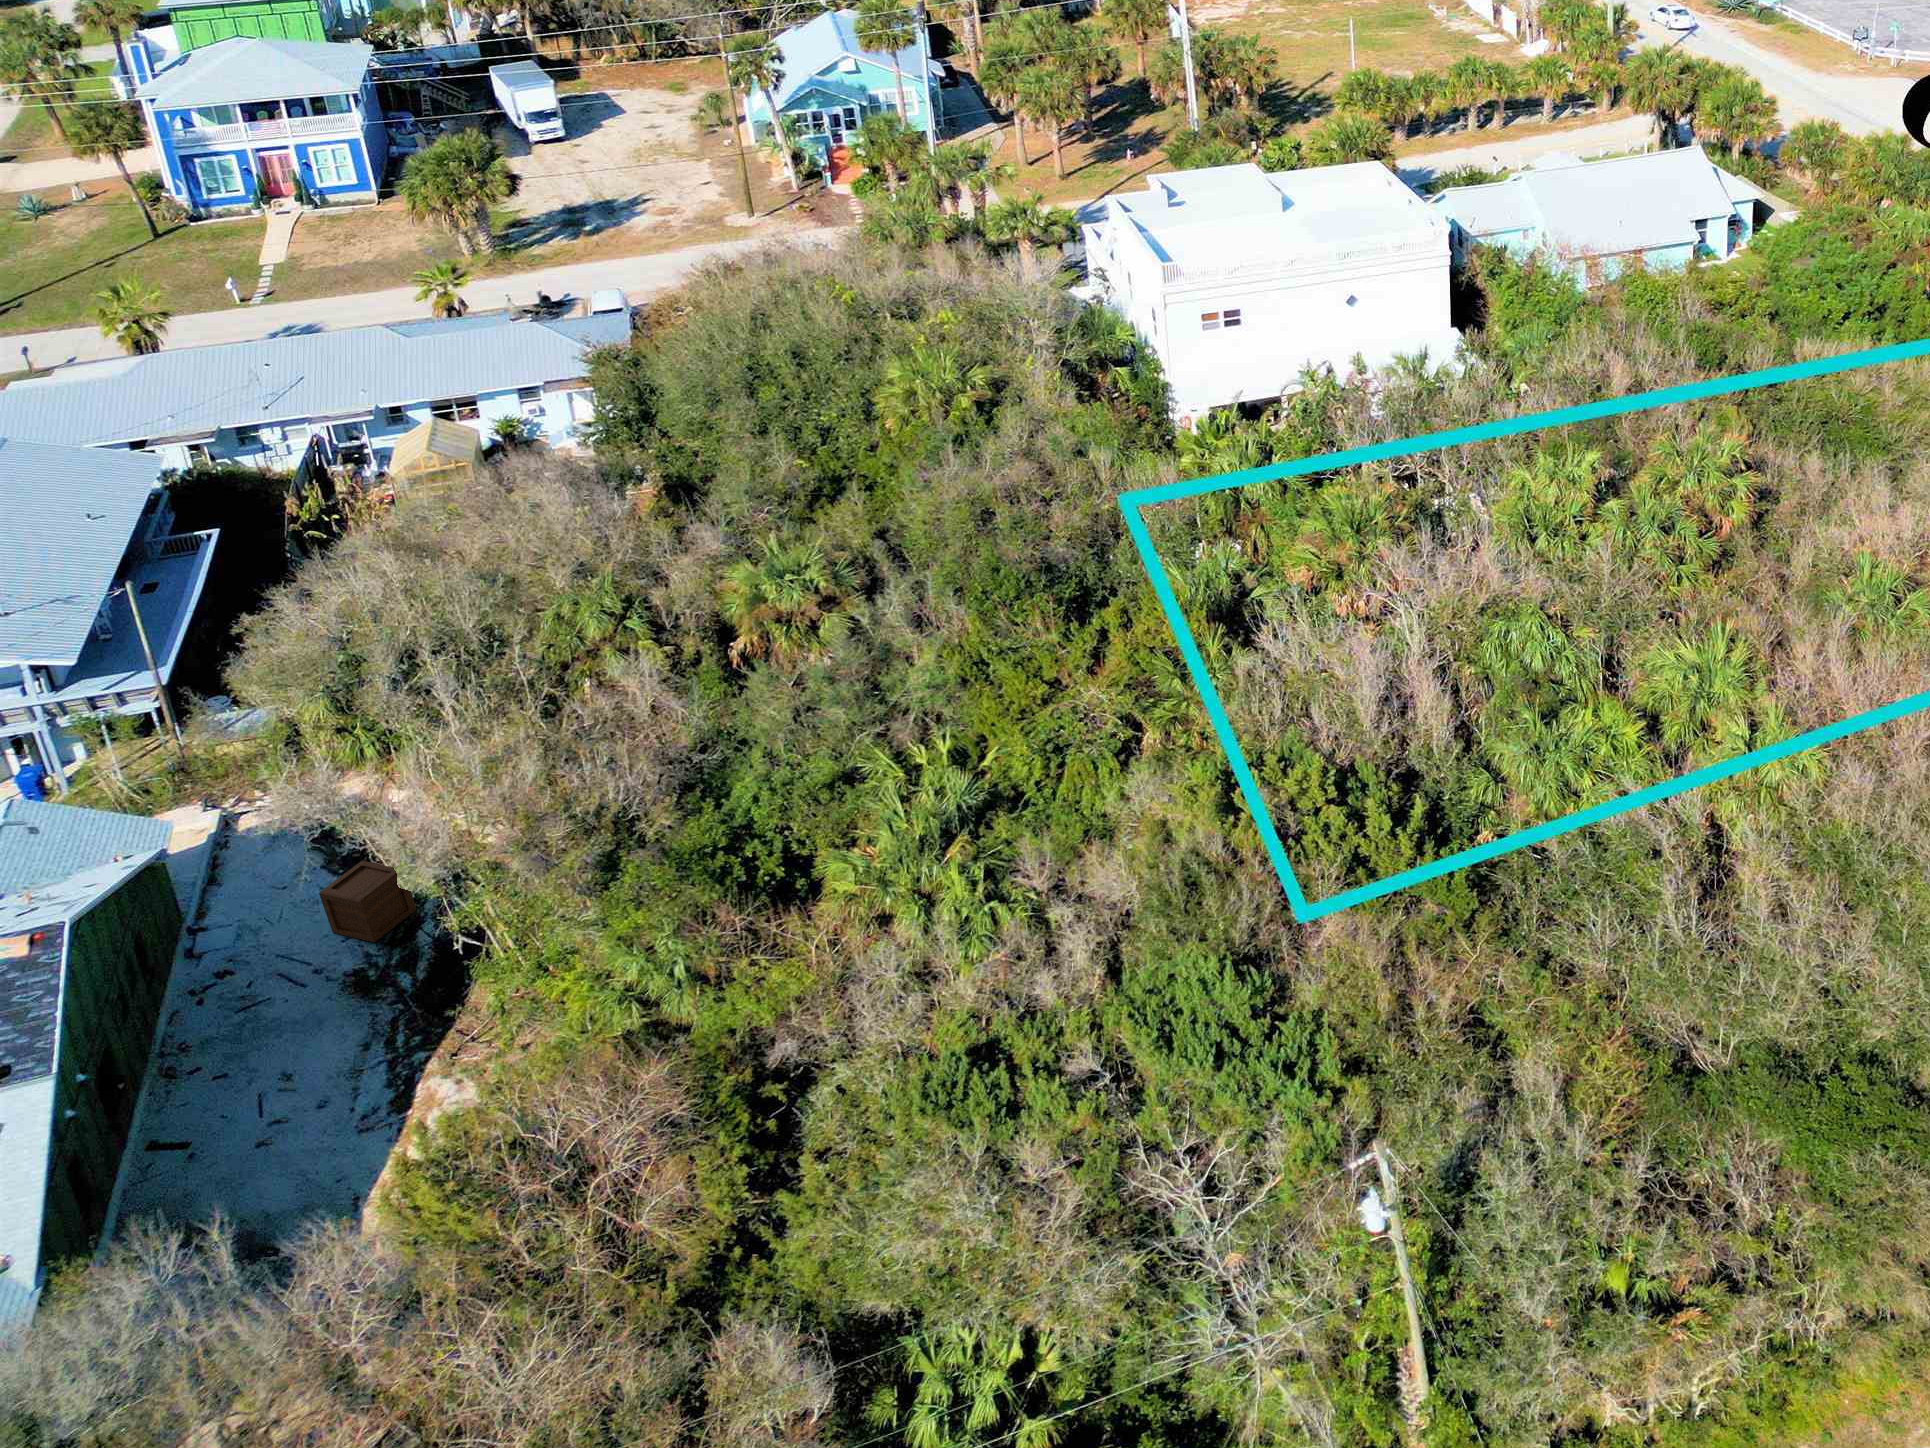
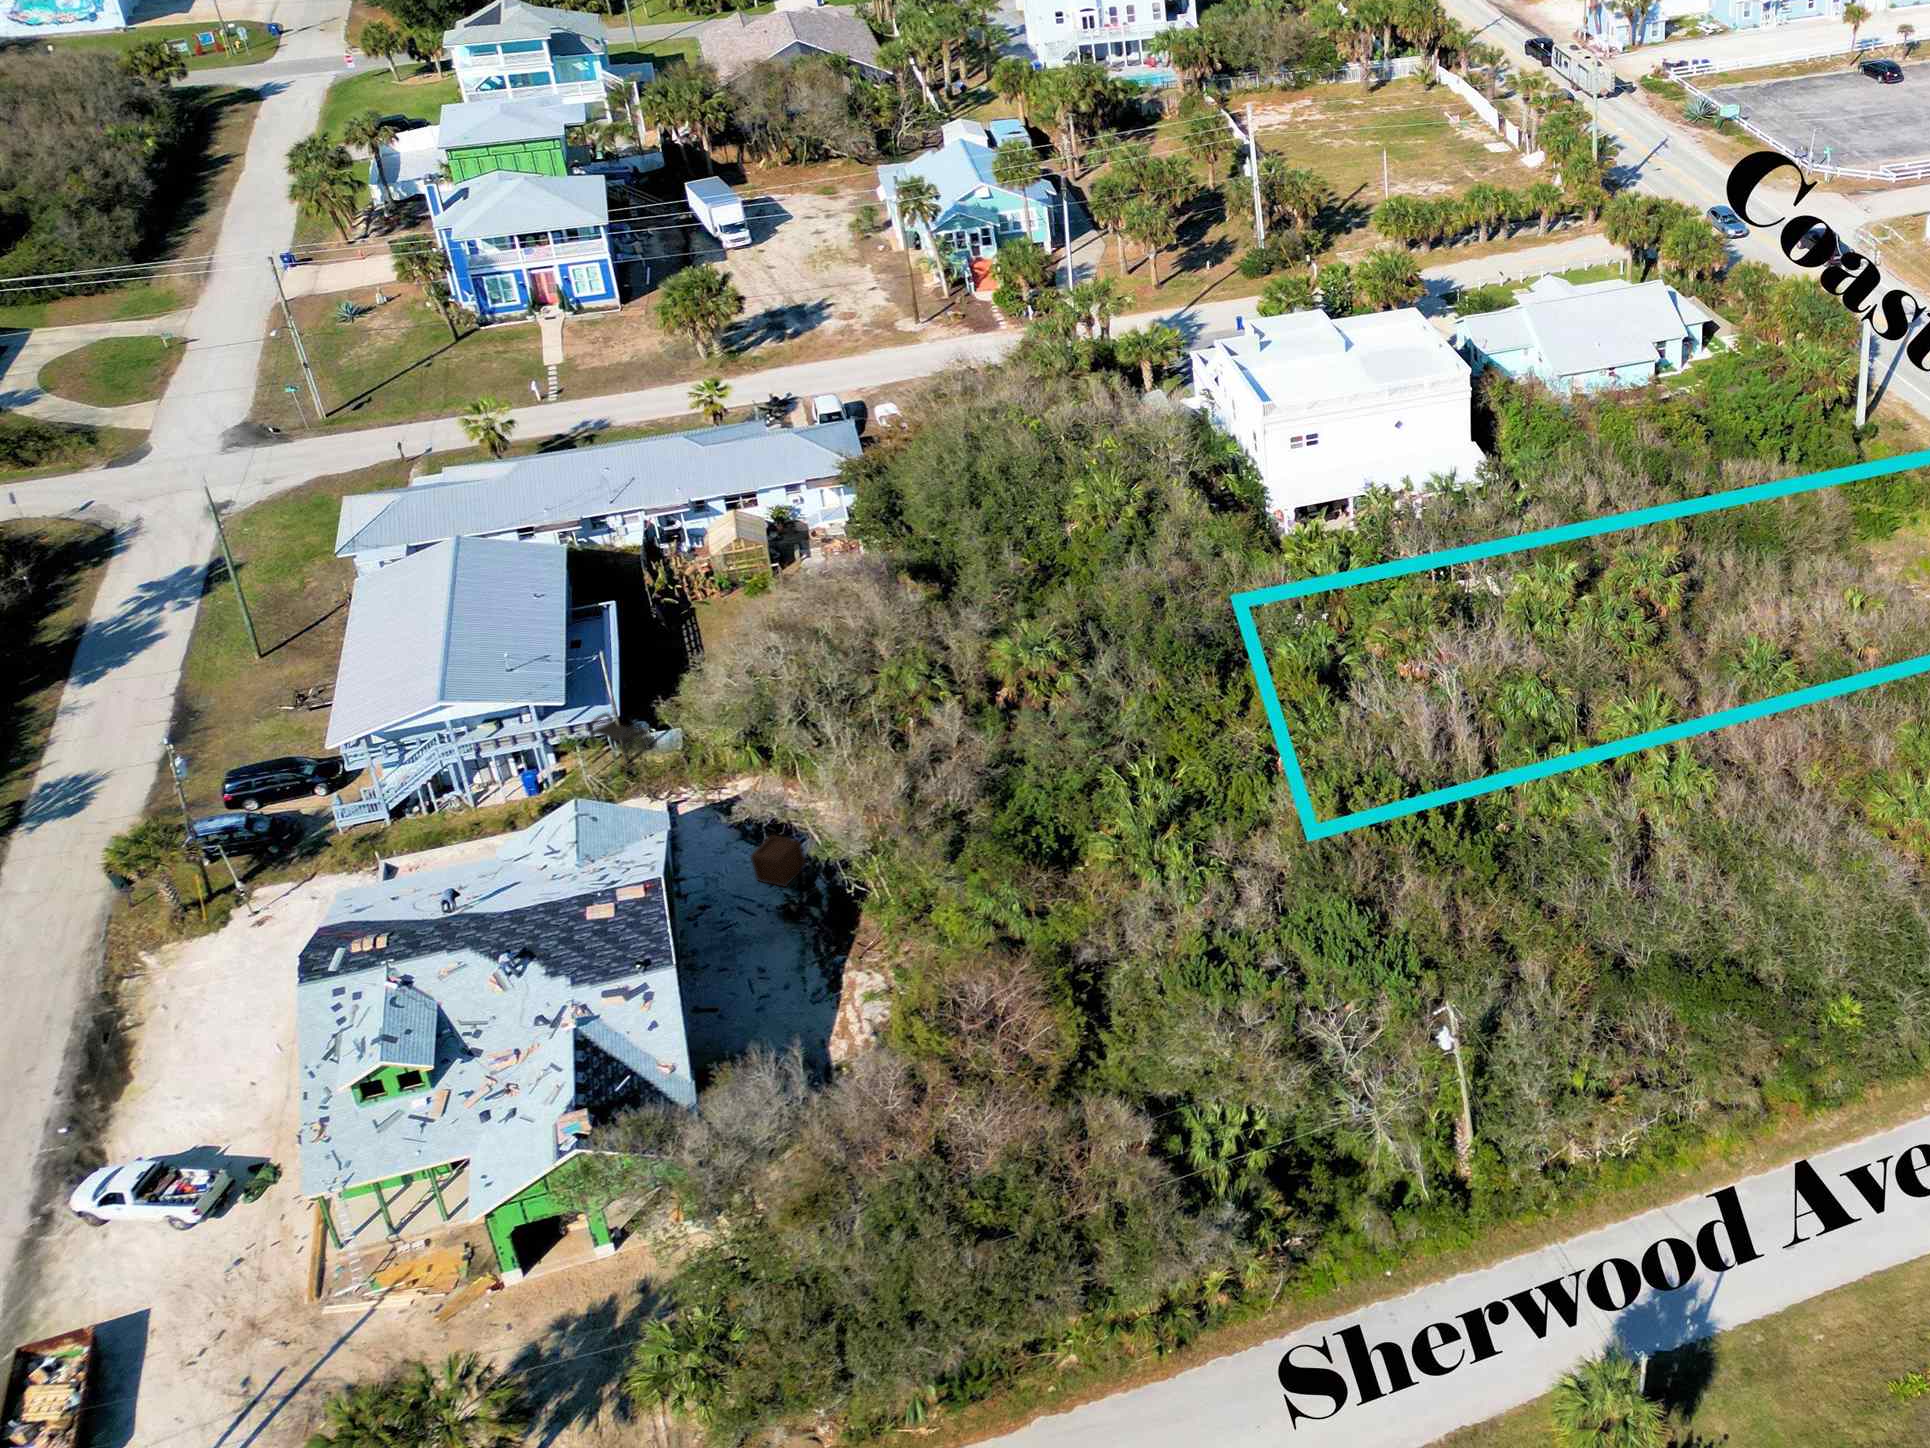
bench: none [134,683,230,757] -> present [588,713,649,762]

